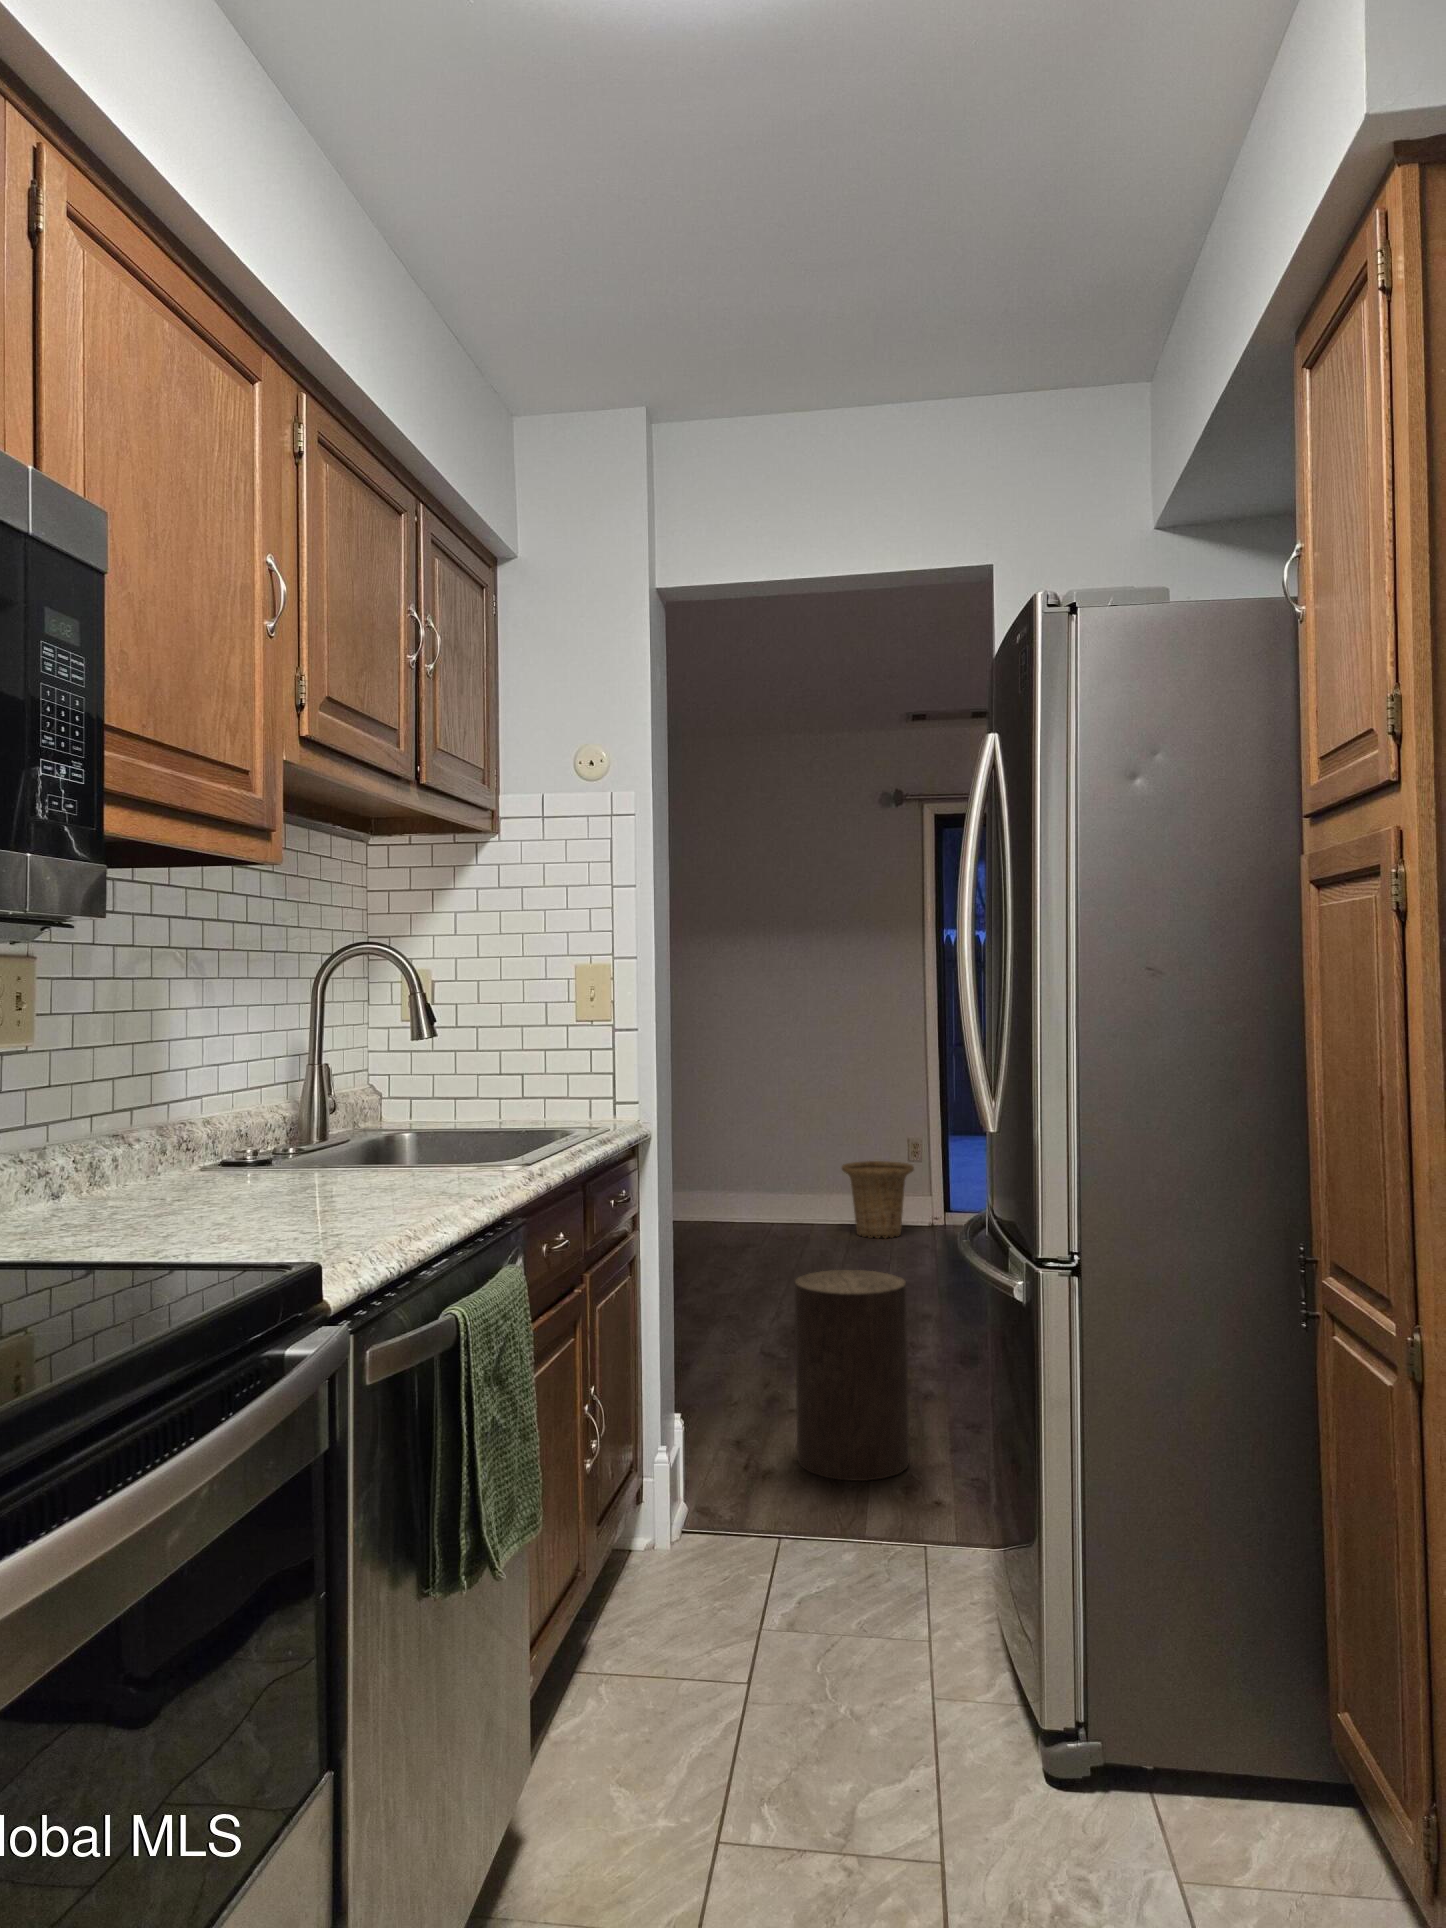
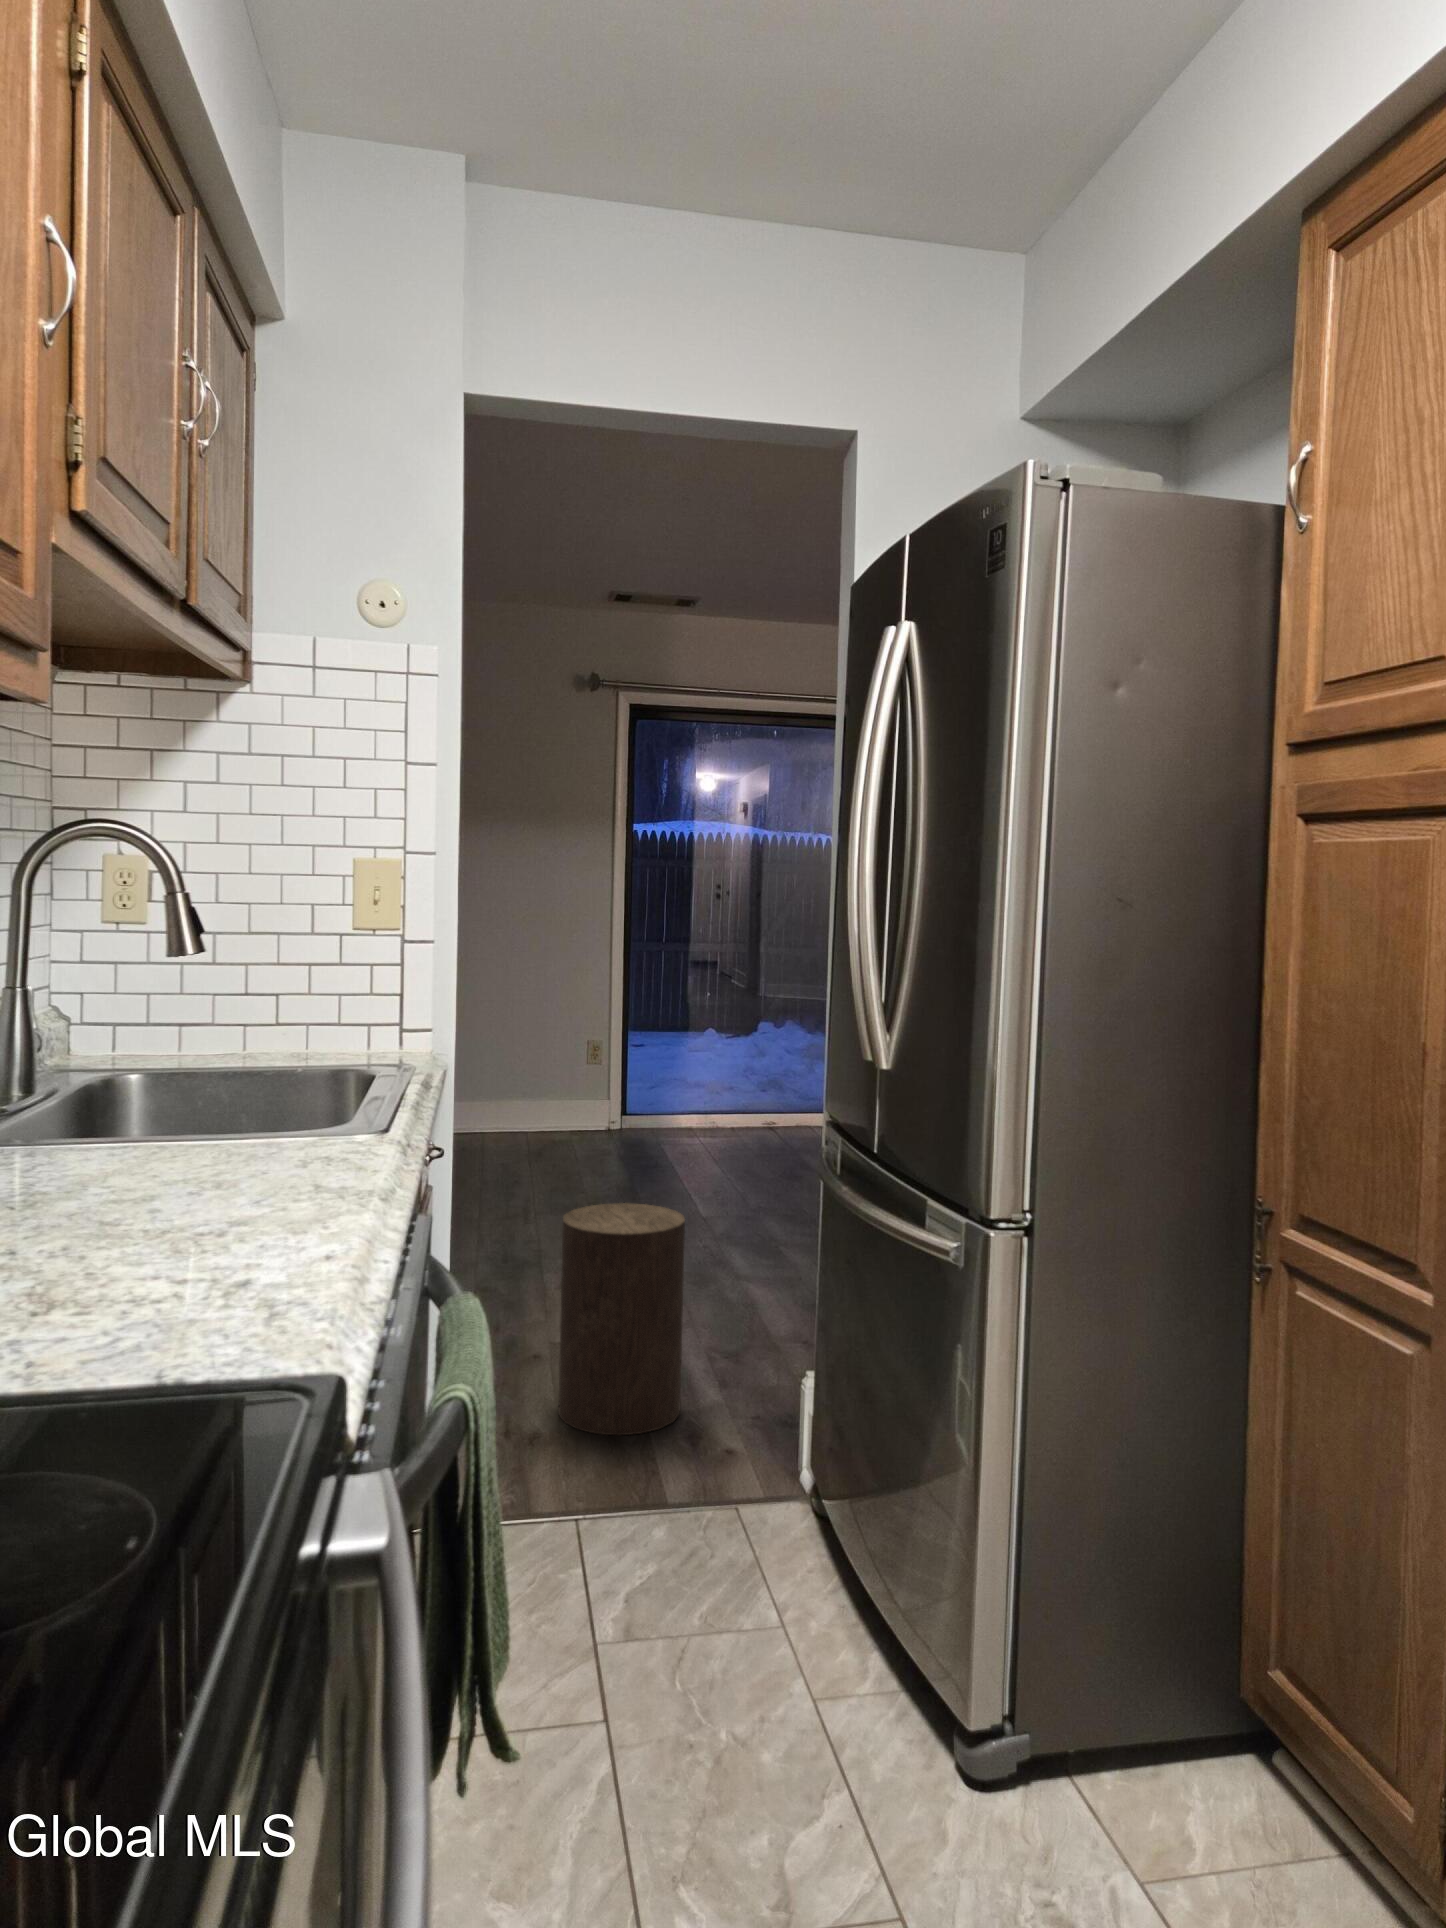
basket: present [842,1161,914,1238] -> none [515,1067,591,1148]

